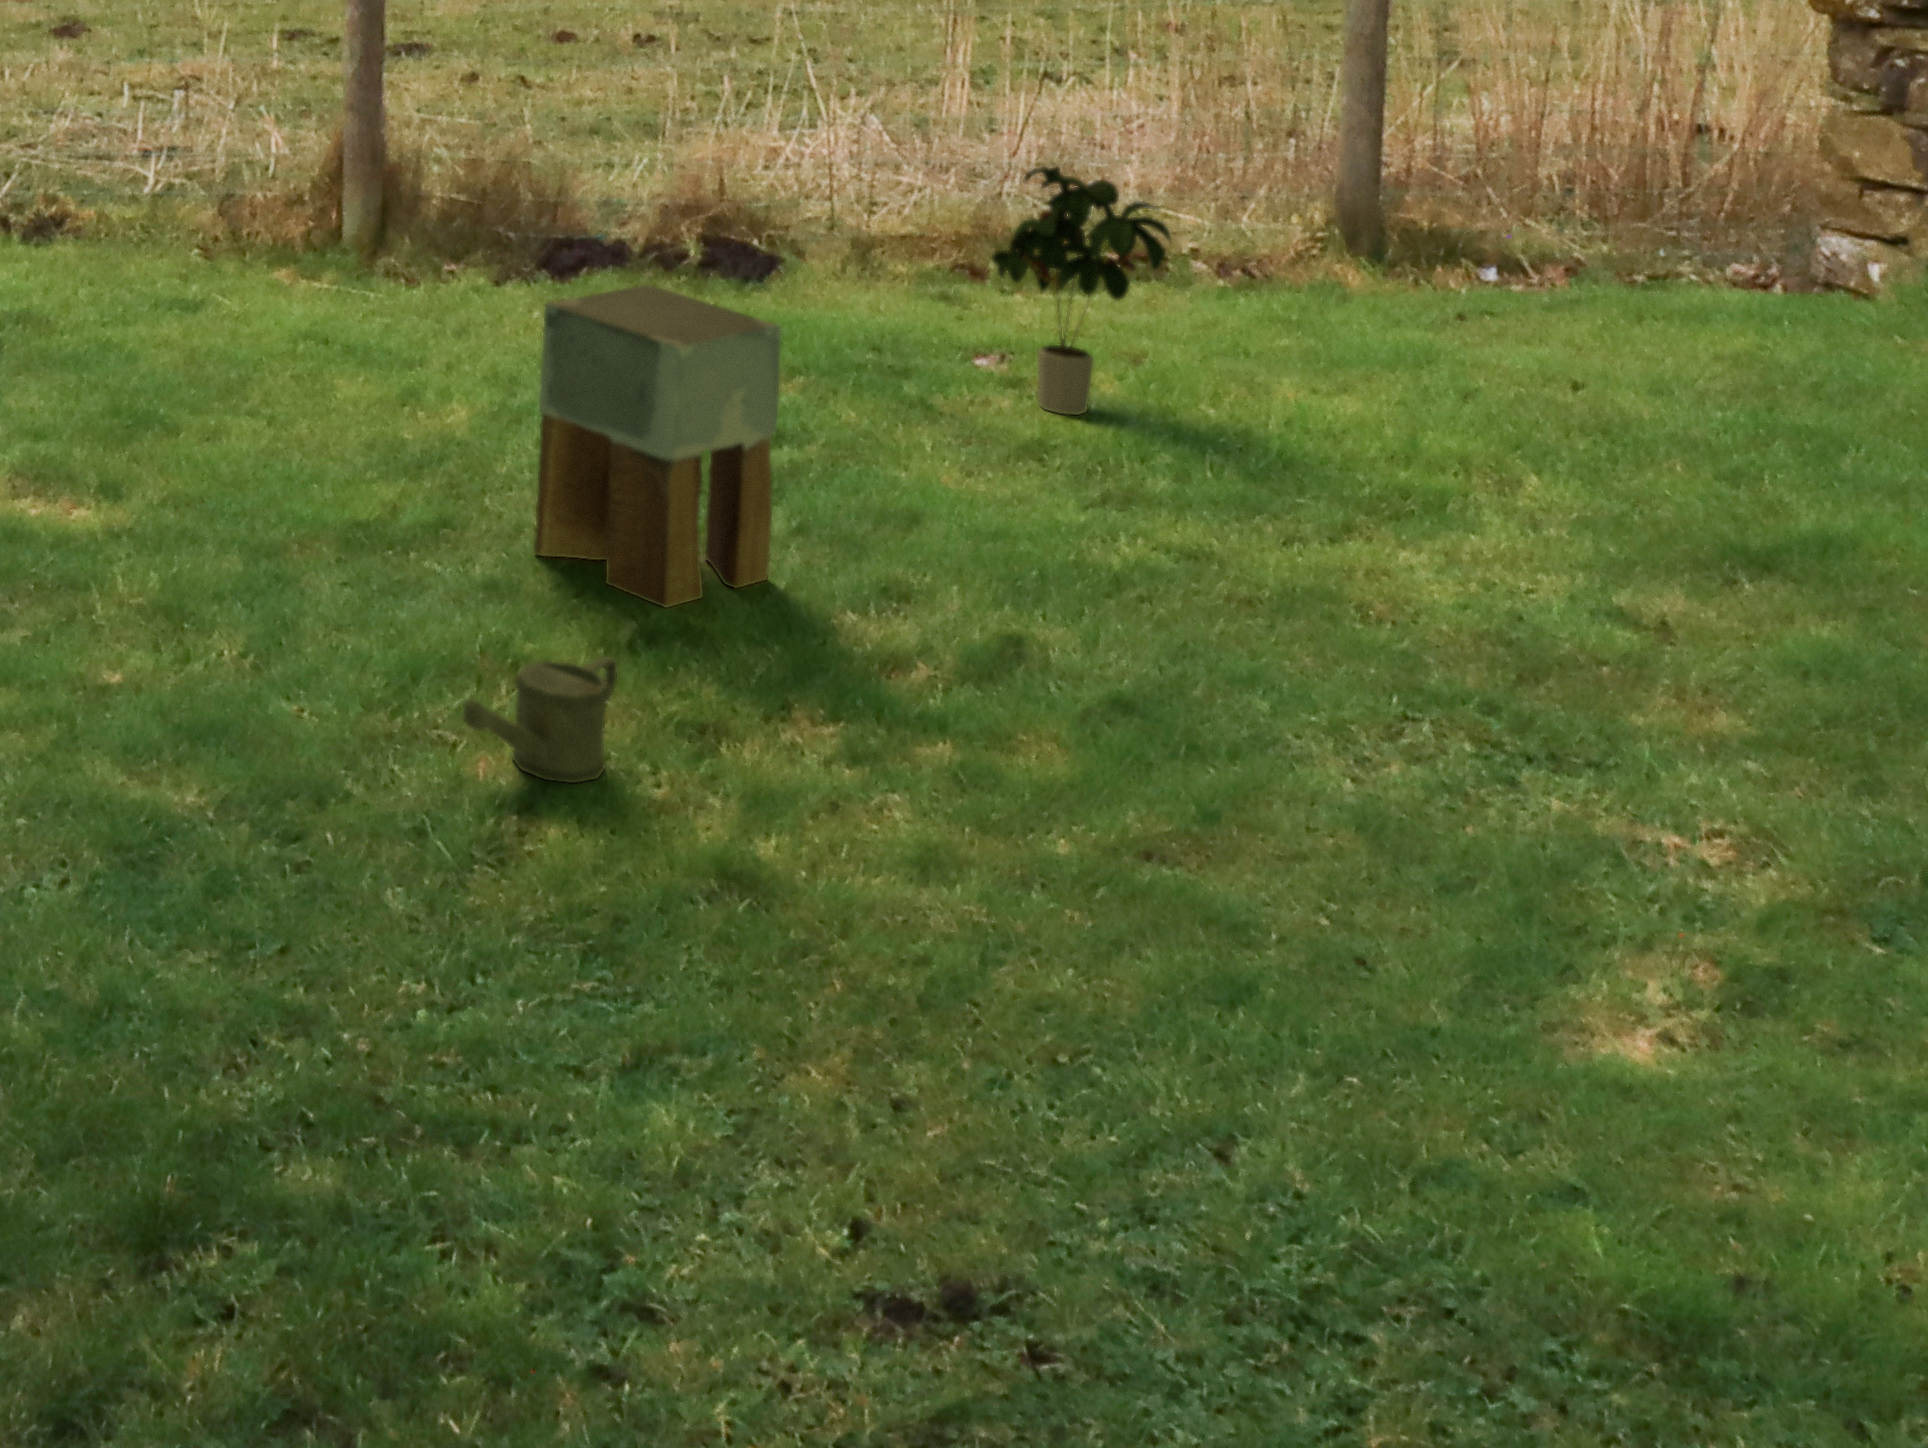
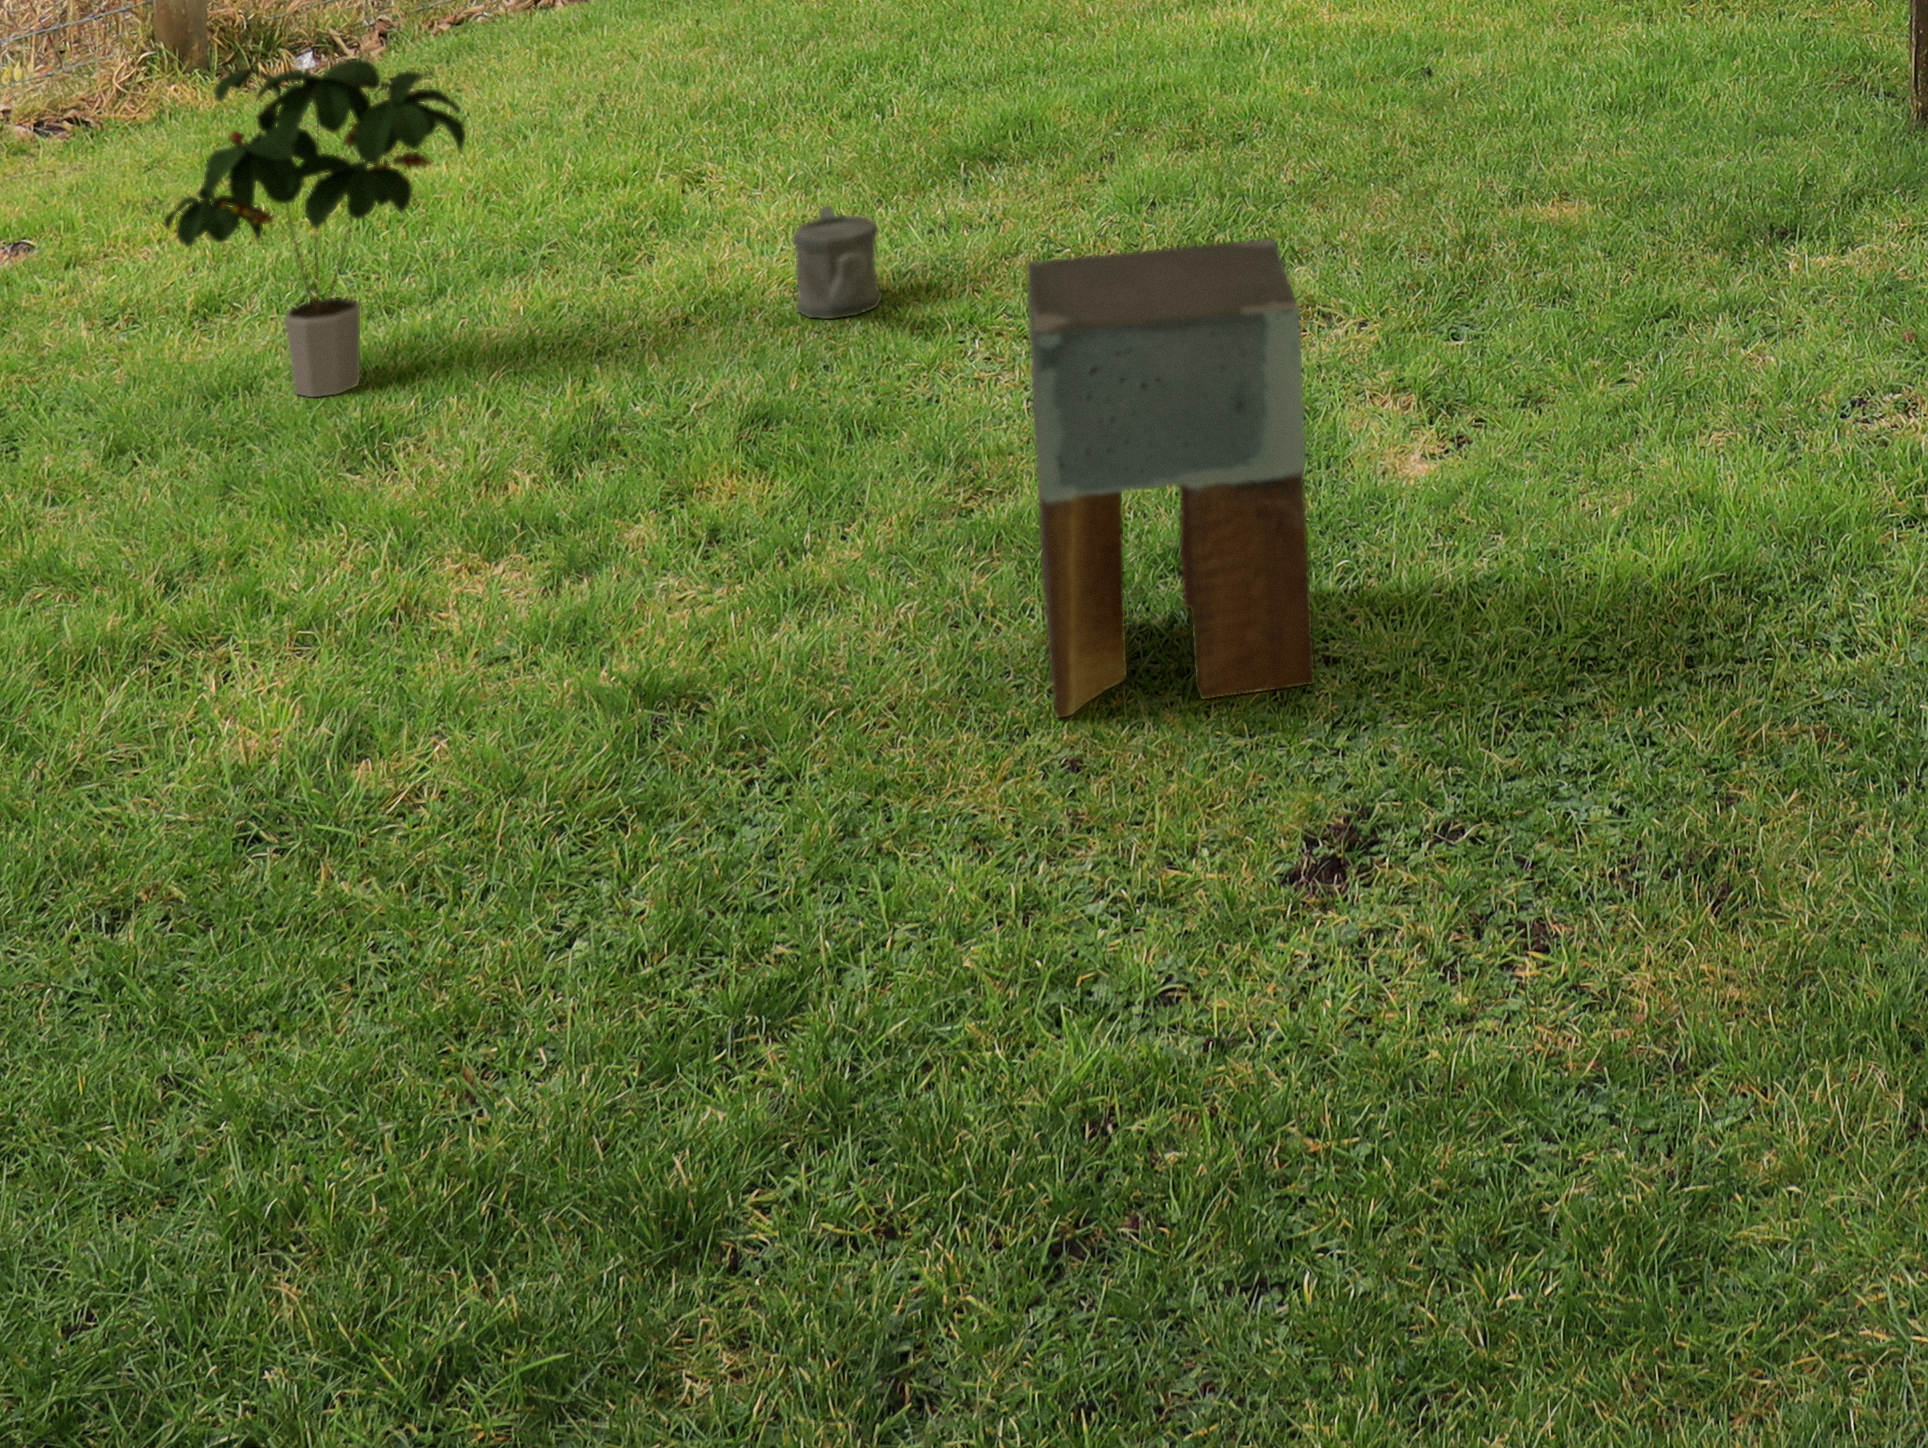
stool: present [534,284,781,608] -> present [1027,239,1315,718]
watering can: present [463,656,617,783] -> present [793,206,882,319]

